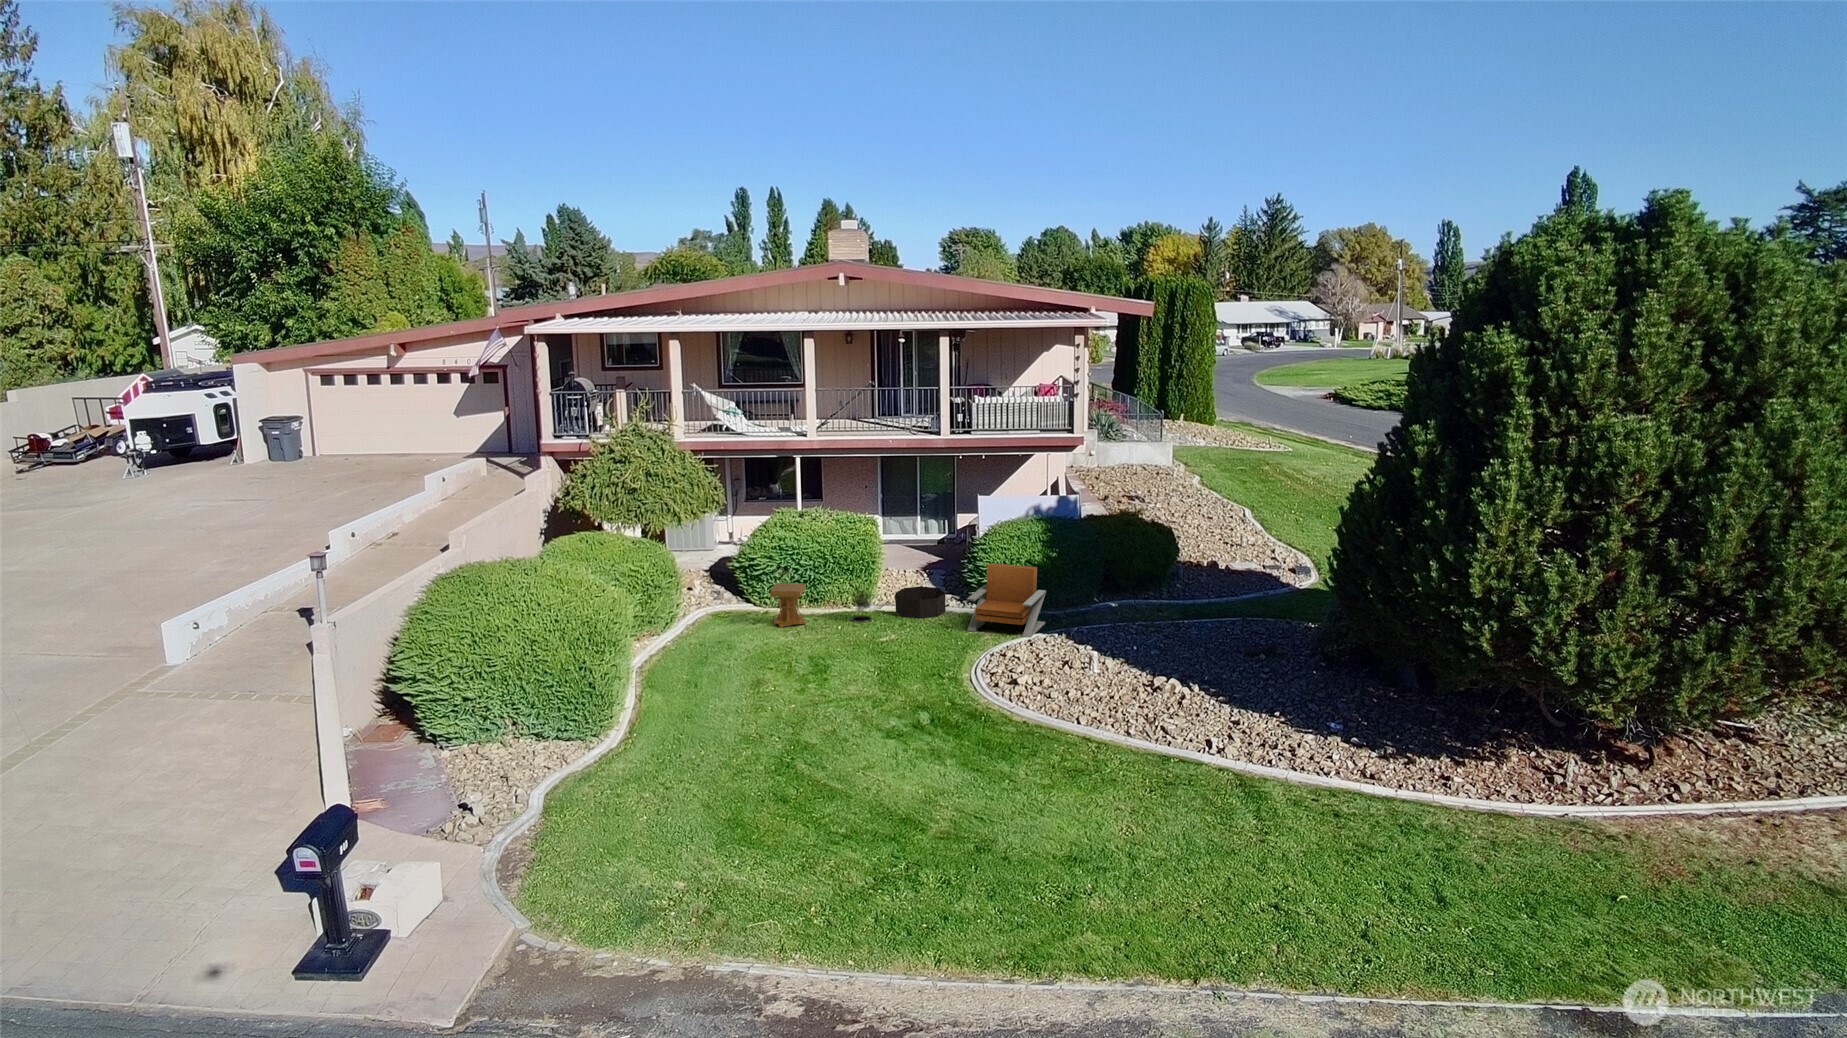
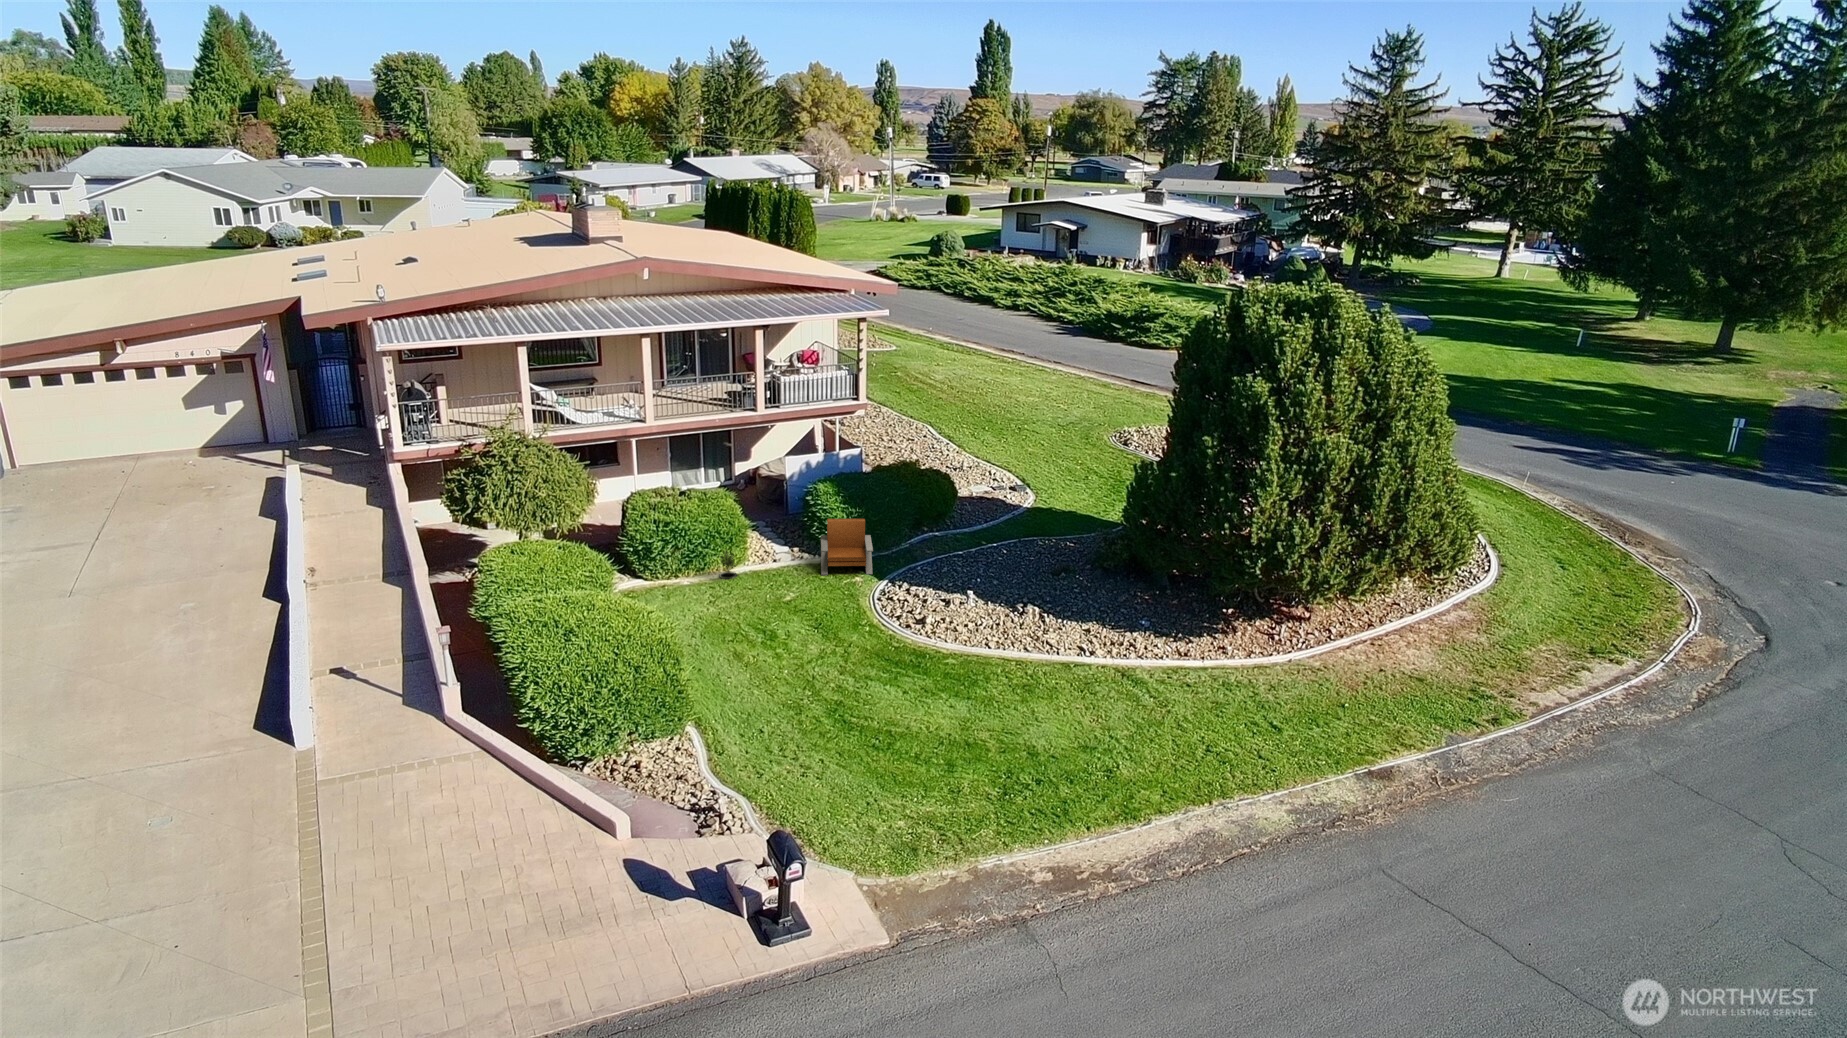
side table: present [770,583,806,628] -> none [656,553,689,594]
basket: present [895,586,946,619] -> none [747,540,785,569]

